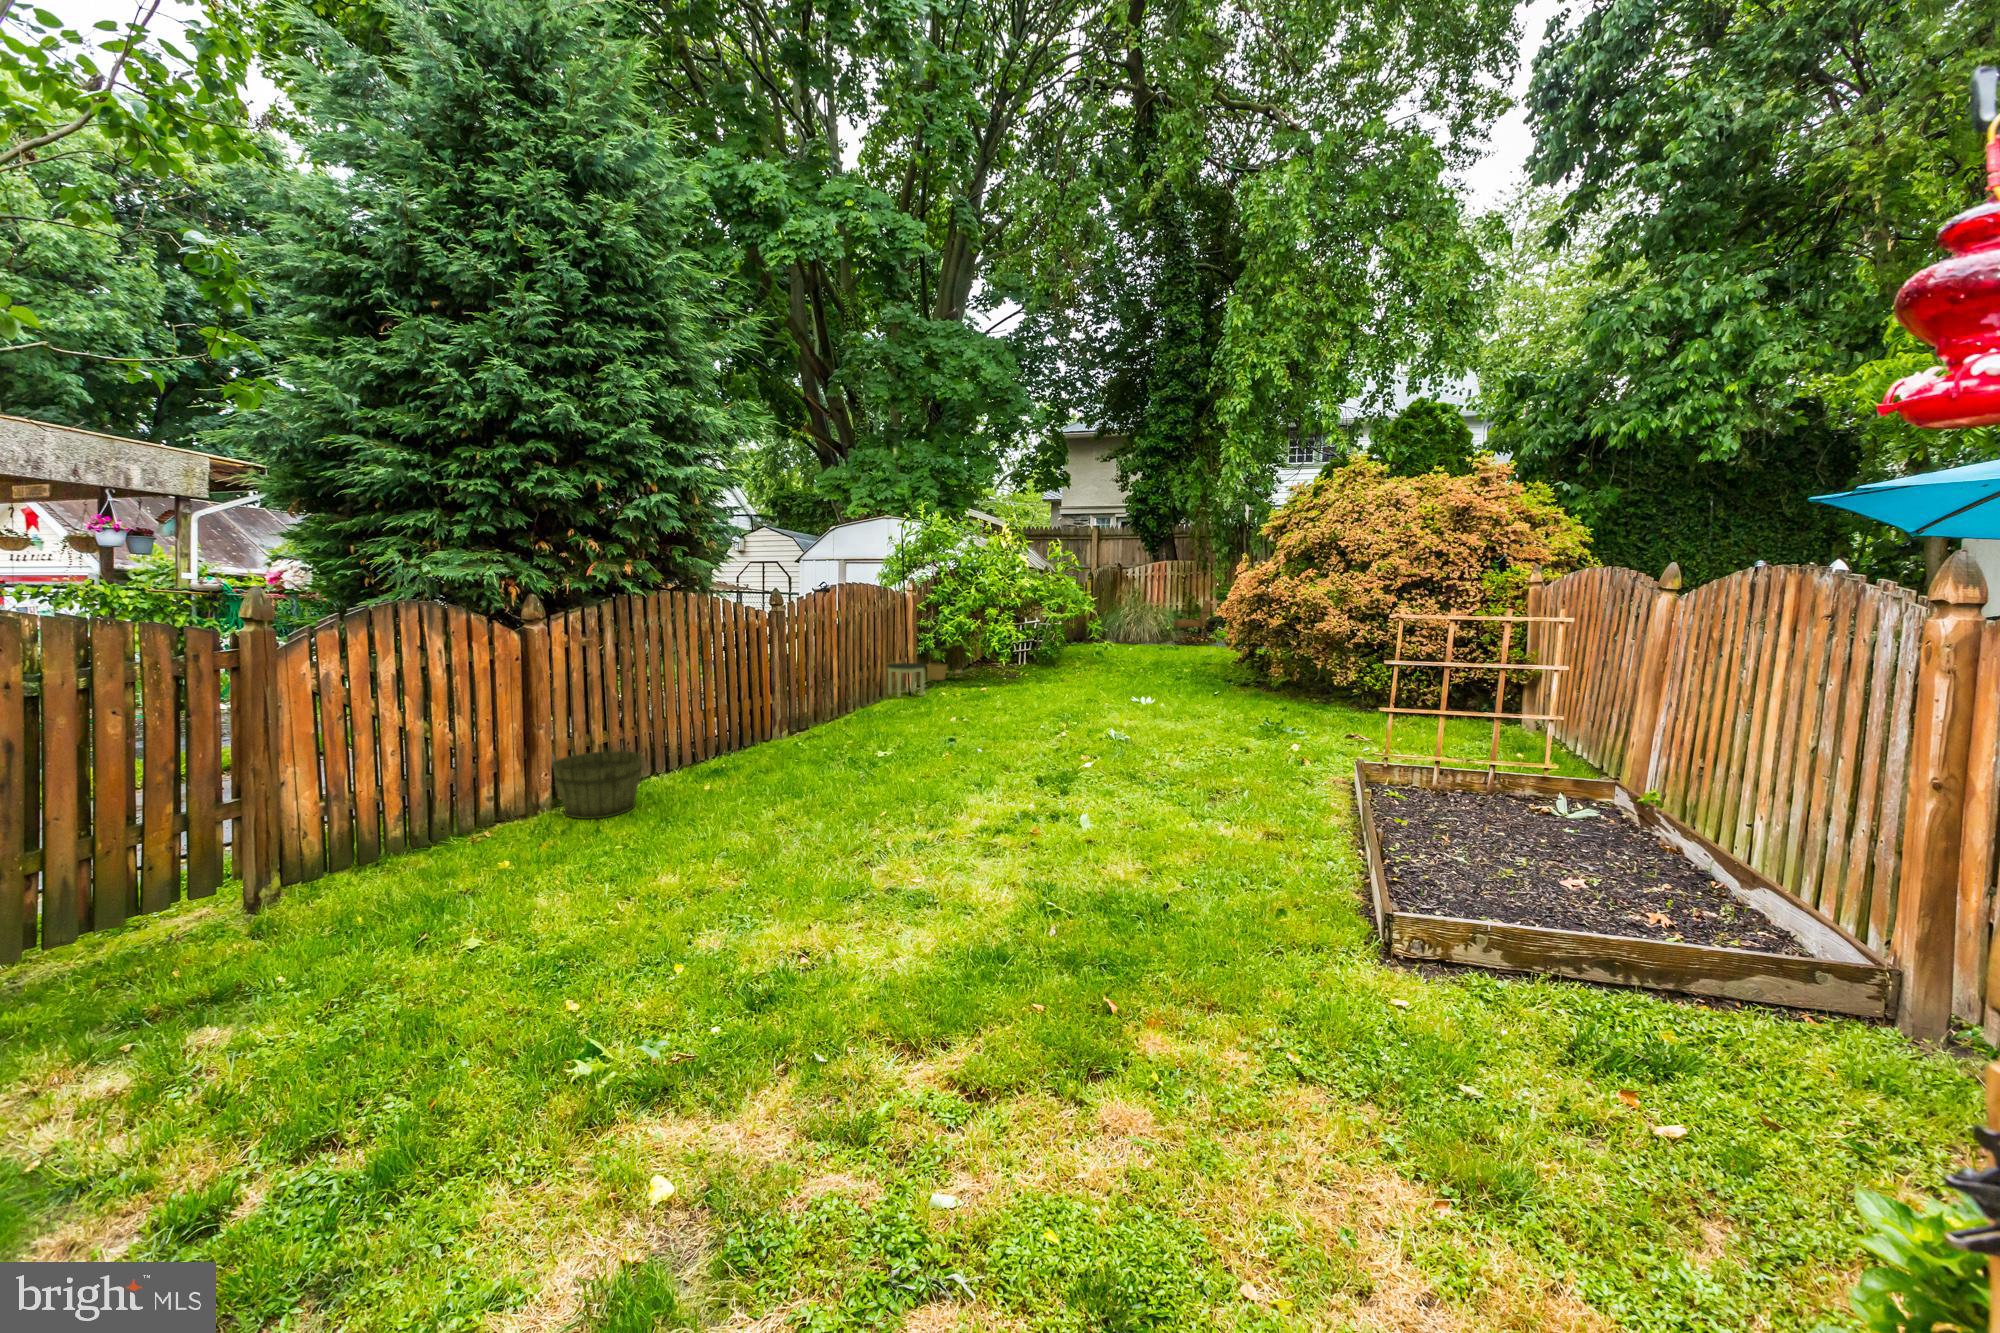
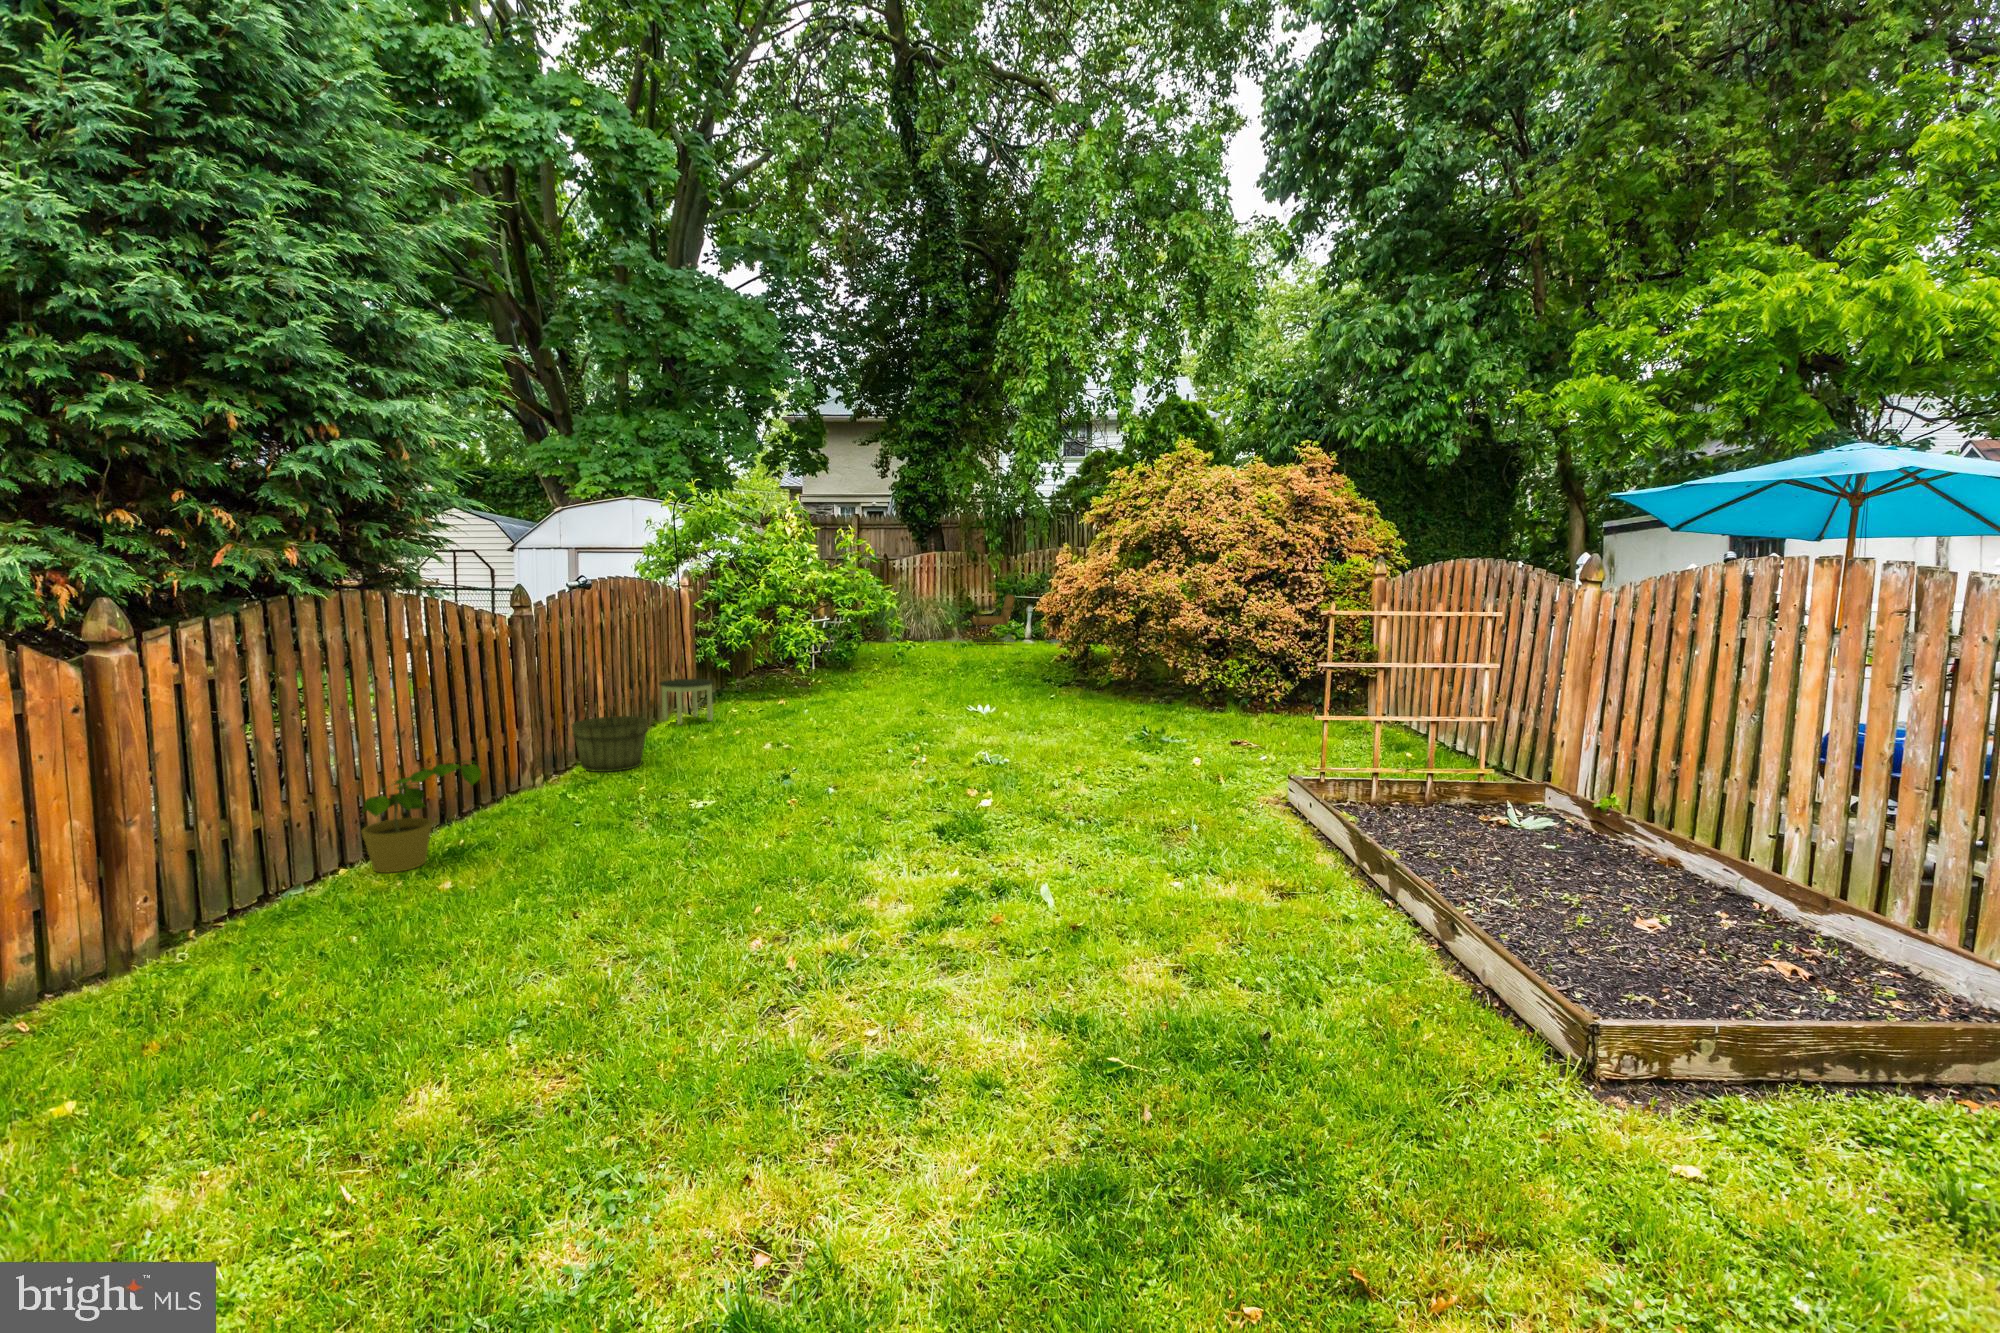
potted plant: present [927,642,968,680] -> present [361,760,482,873]
wooden bucket: present [552,741,643,819] -> present [571,709,648,772]

